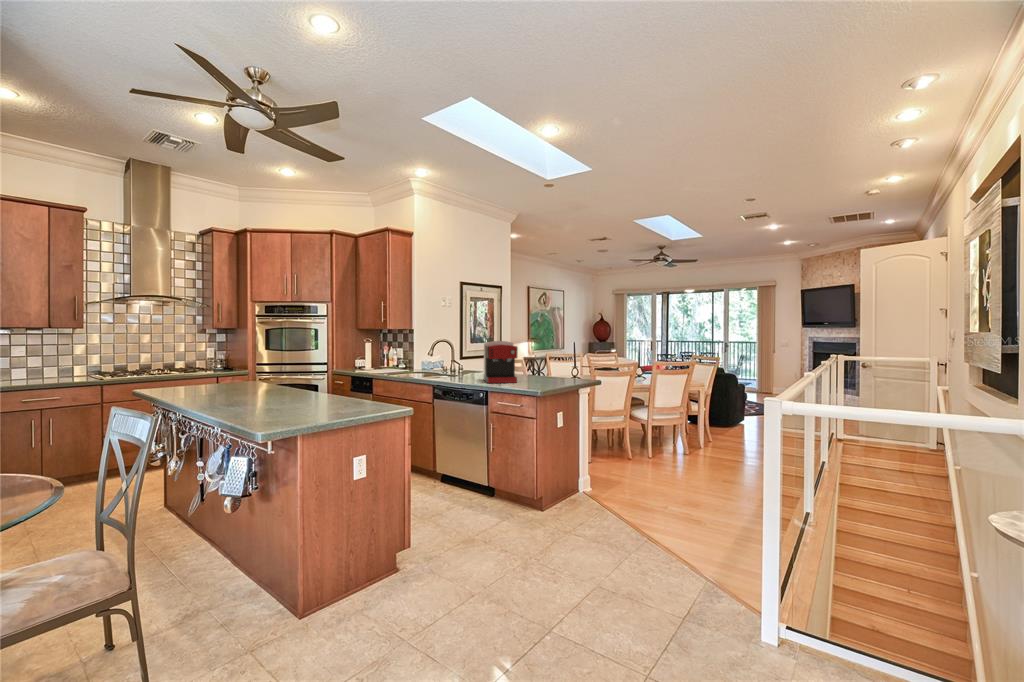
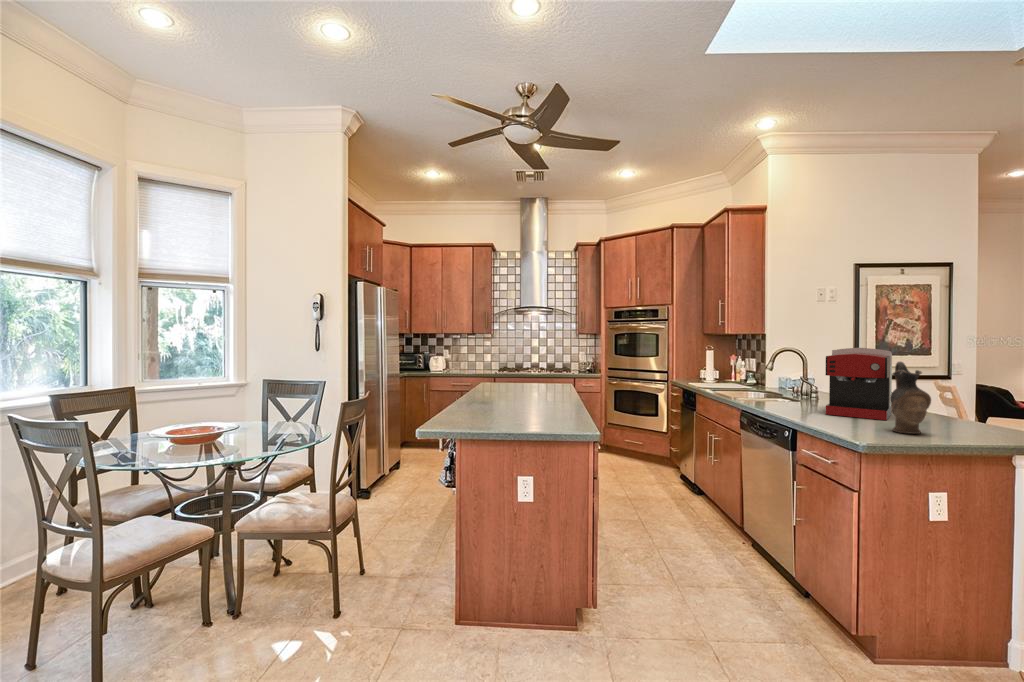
ceramic pitcher: none [528,349,545,387] -> present [890,362,931,434]

